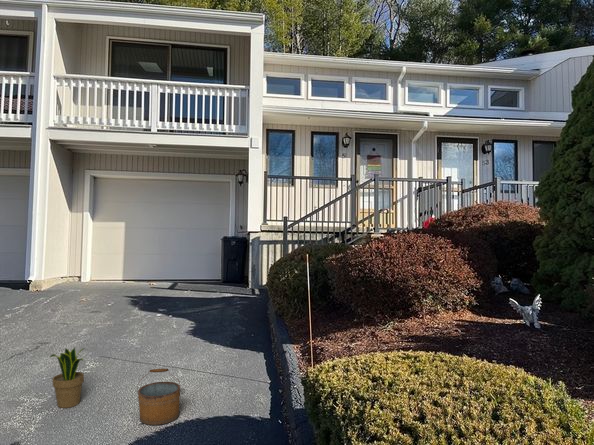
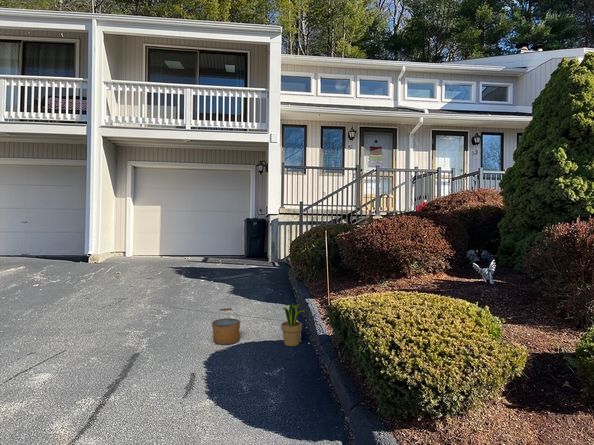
potted plant: present [50,348,84,408] -> present [281,304,304,346]

